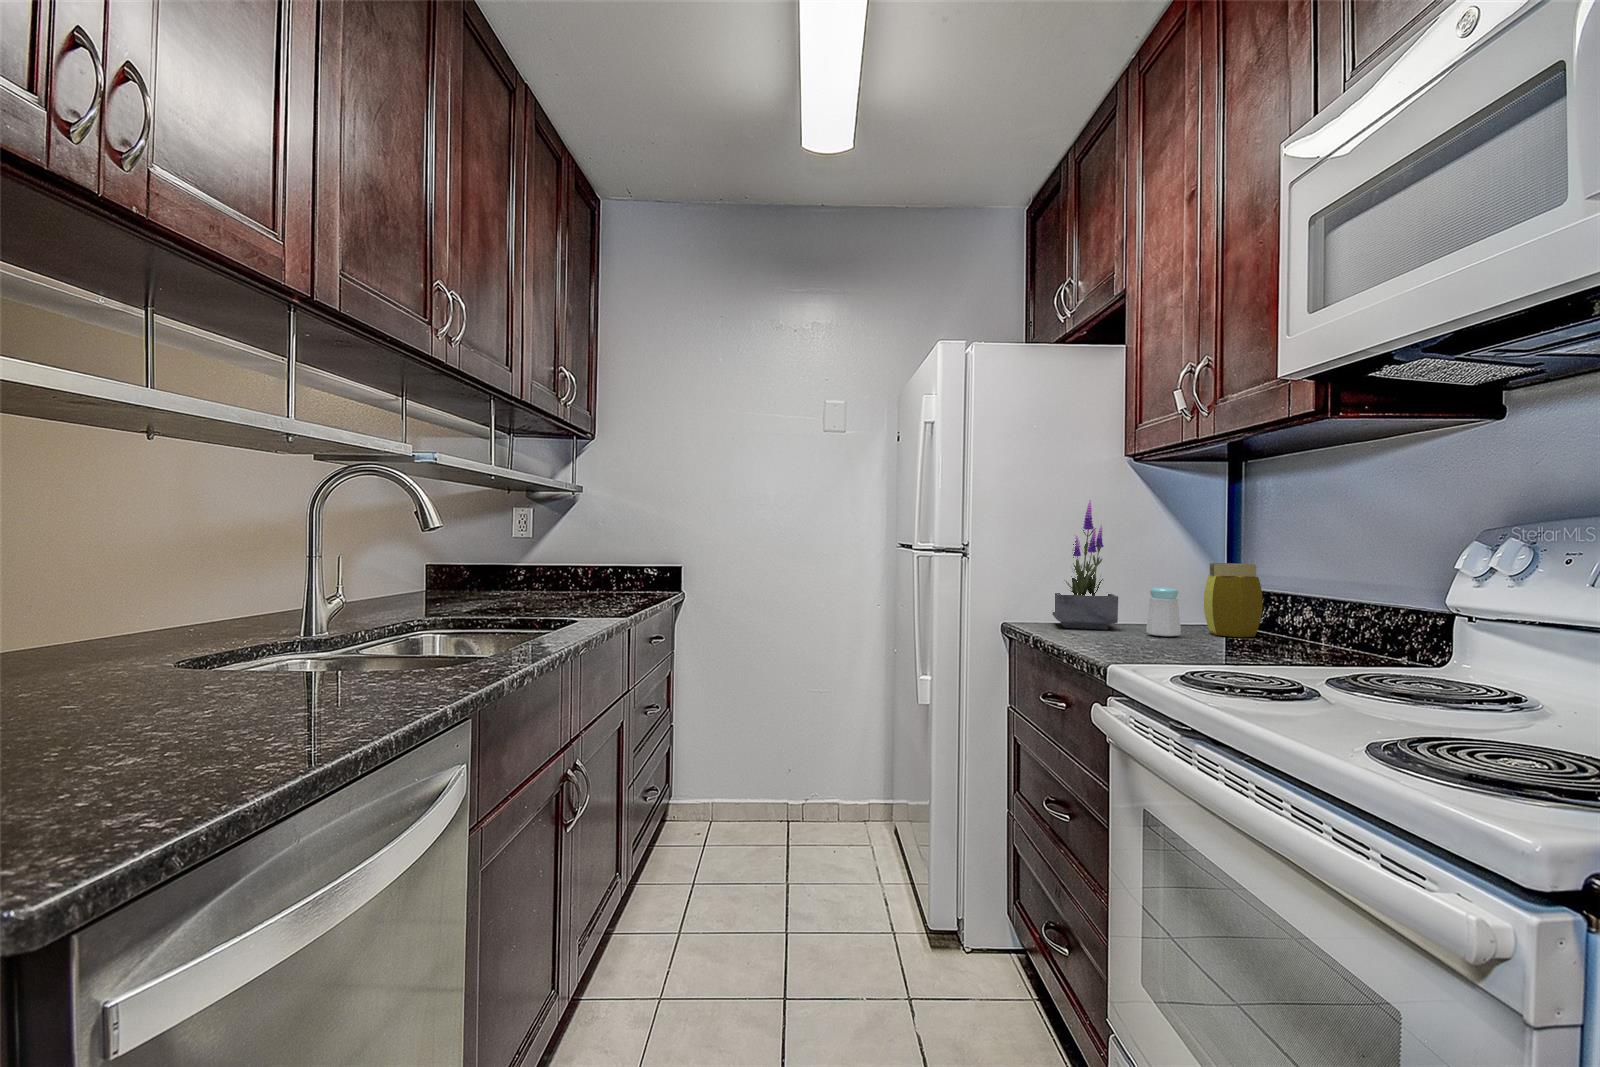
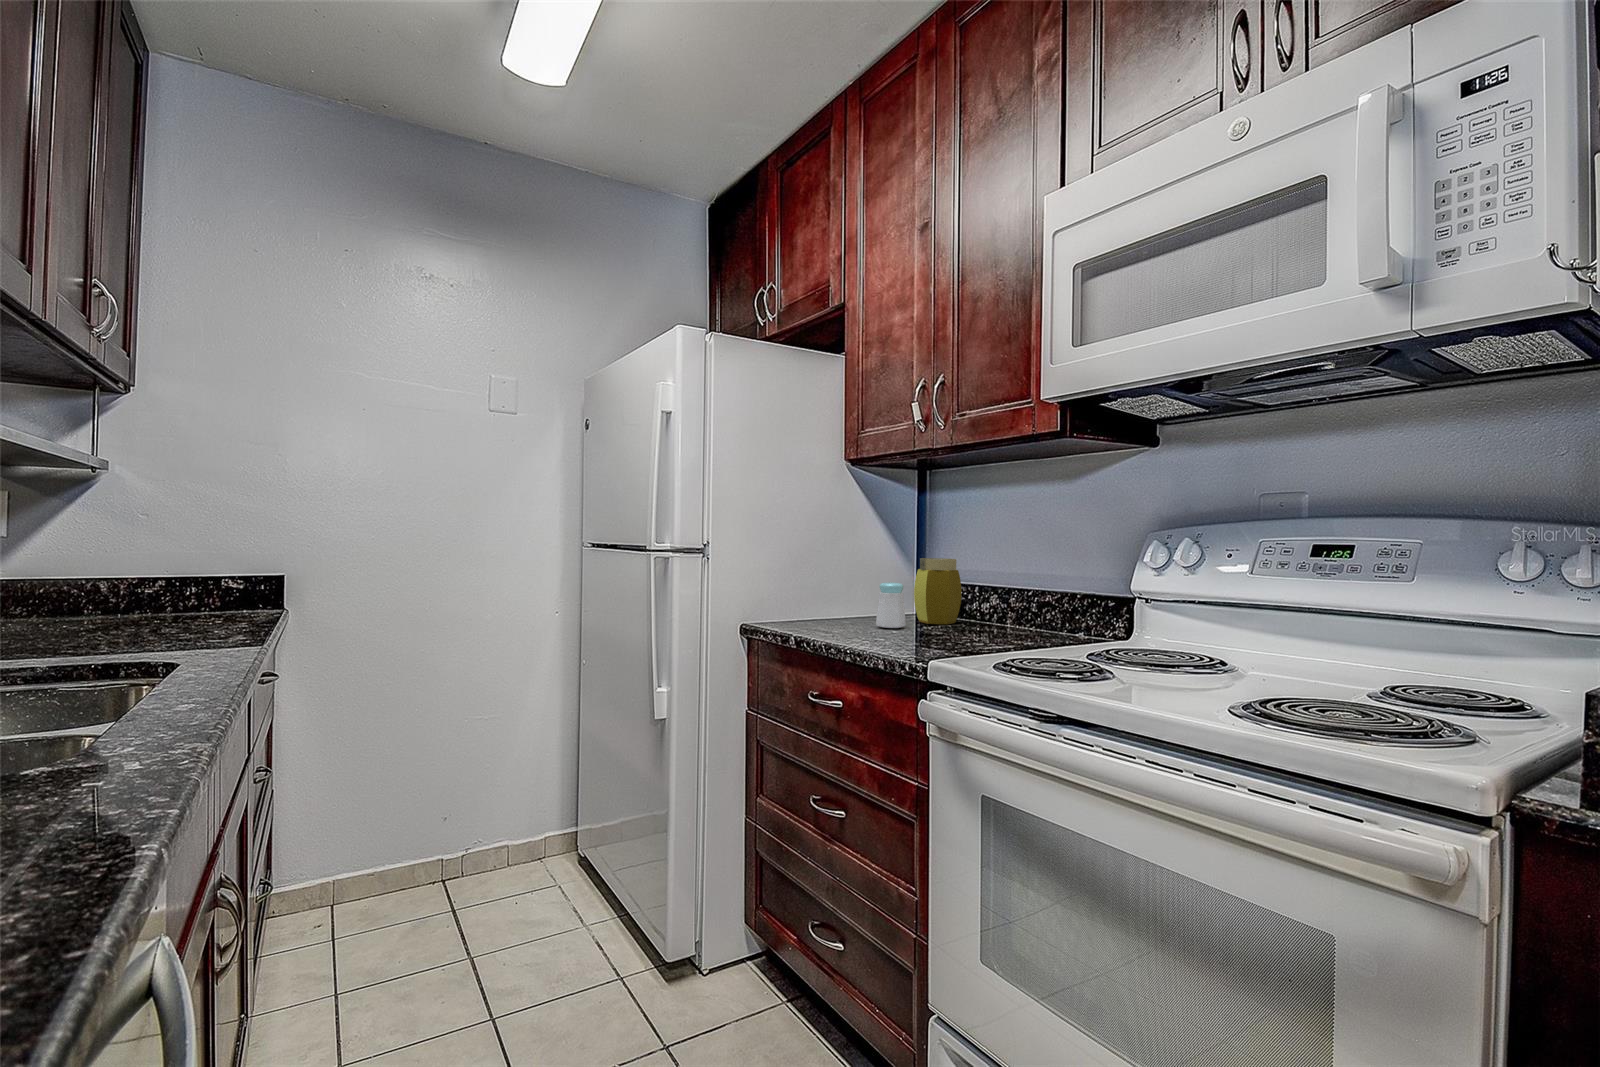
potted plant: present [1052,500,1118,629] -> none [779,498,848,626]

